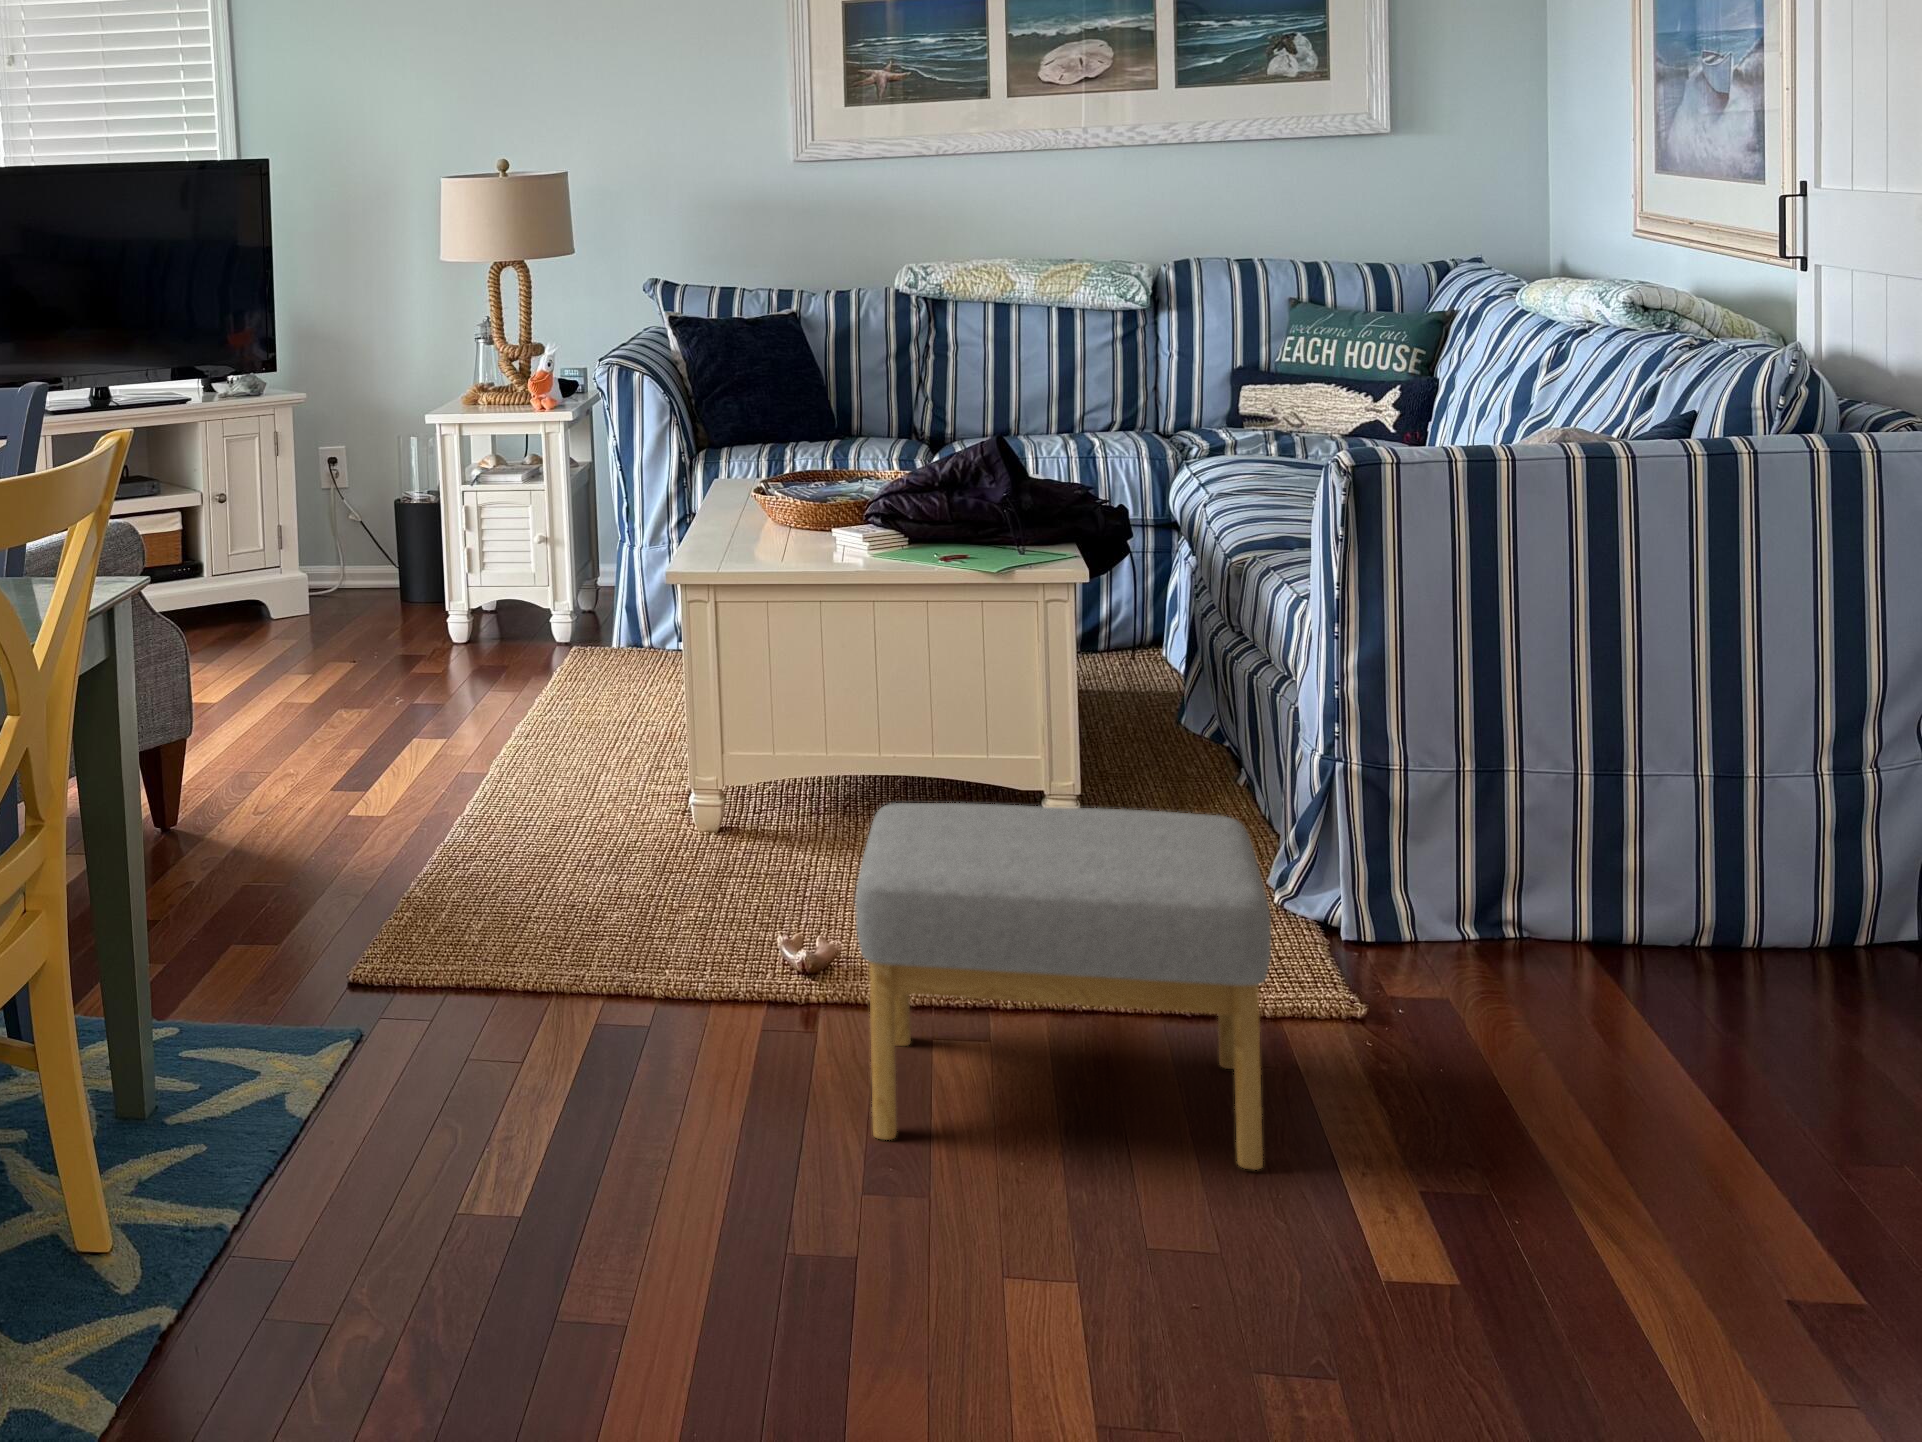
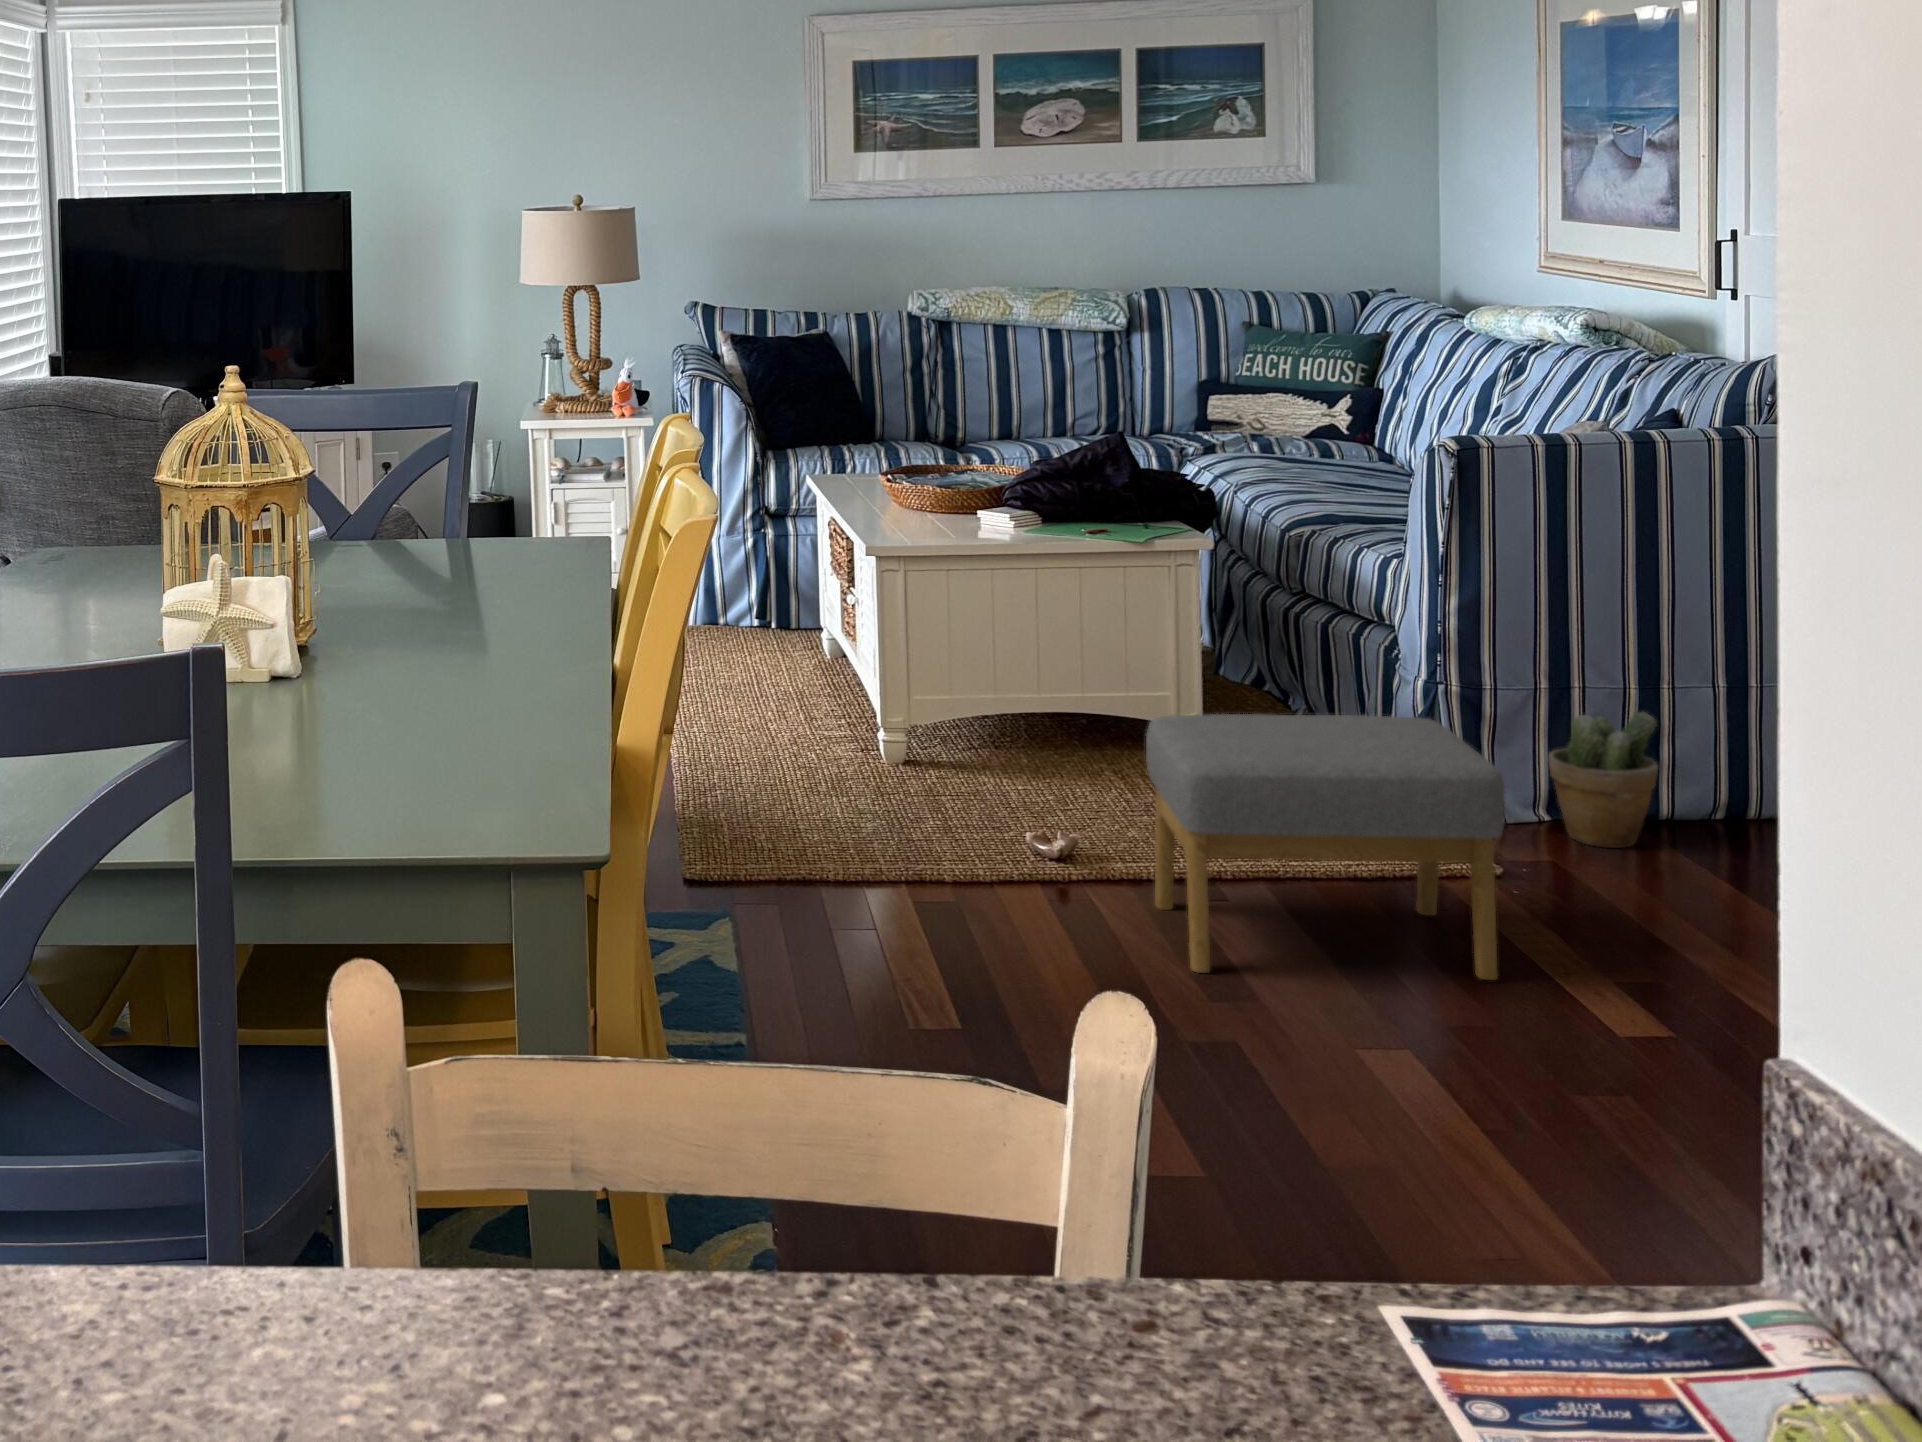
potted plant: none [1459,806,1597,981] -> present [1549,712,1658,848]

